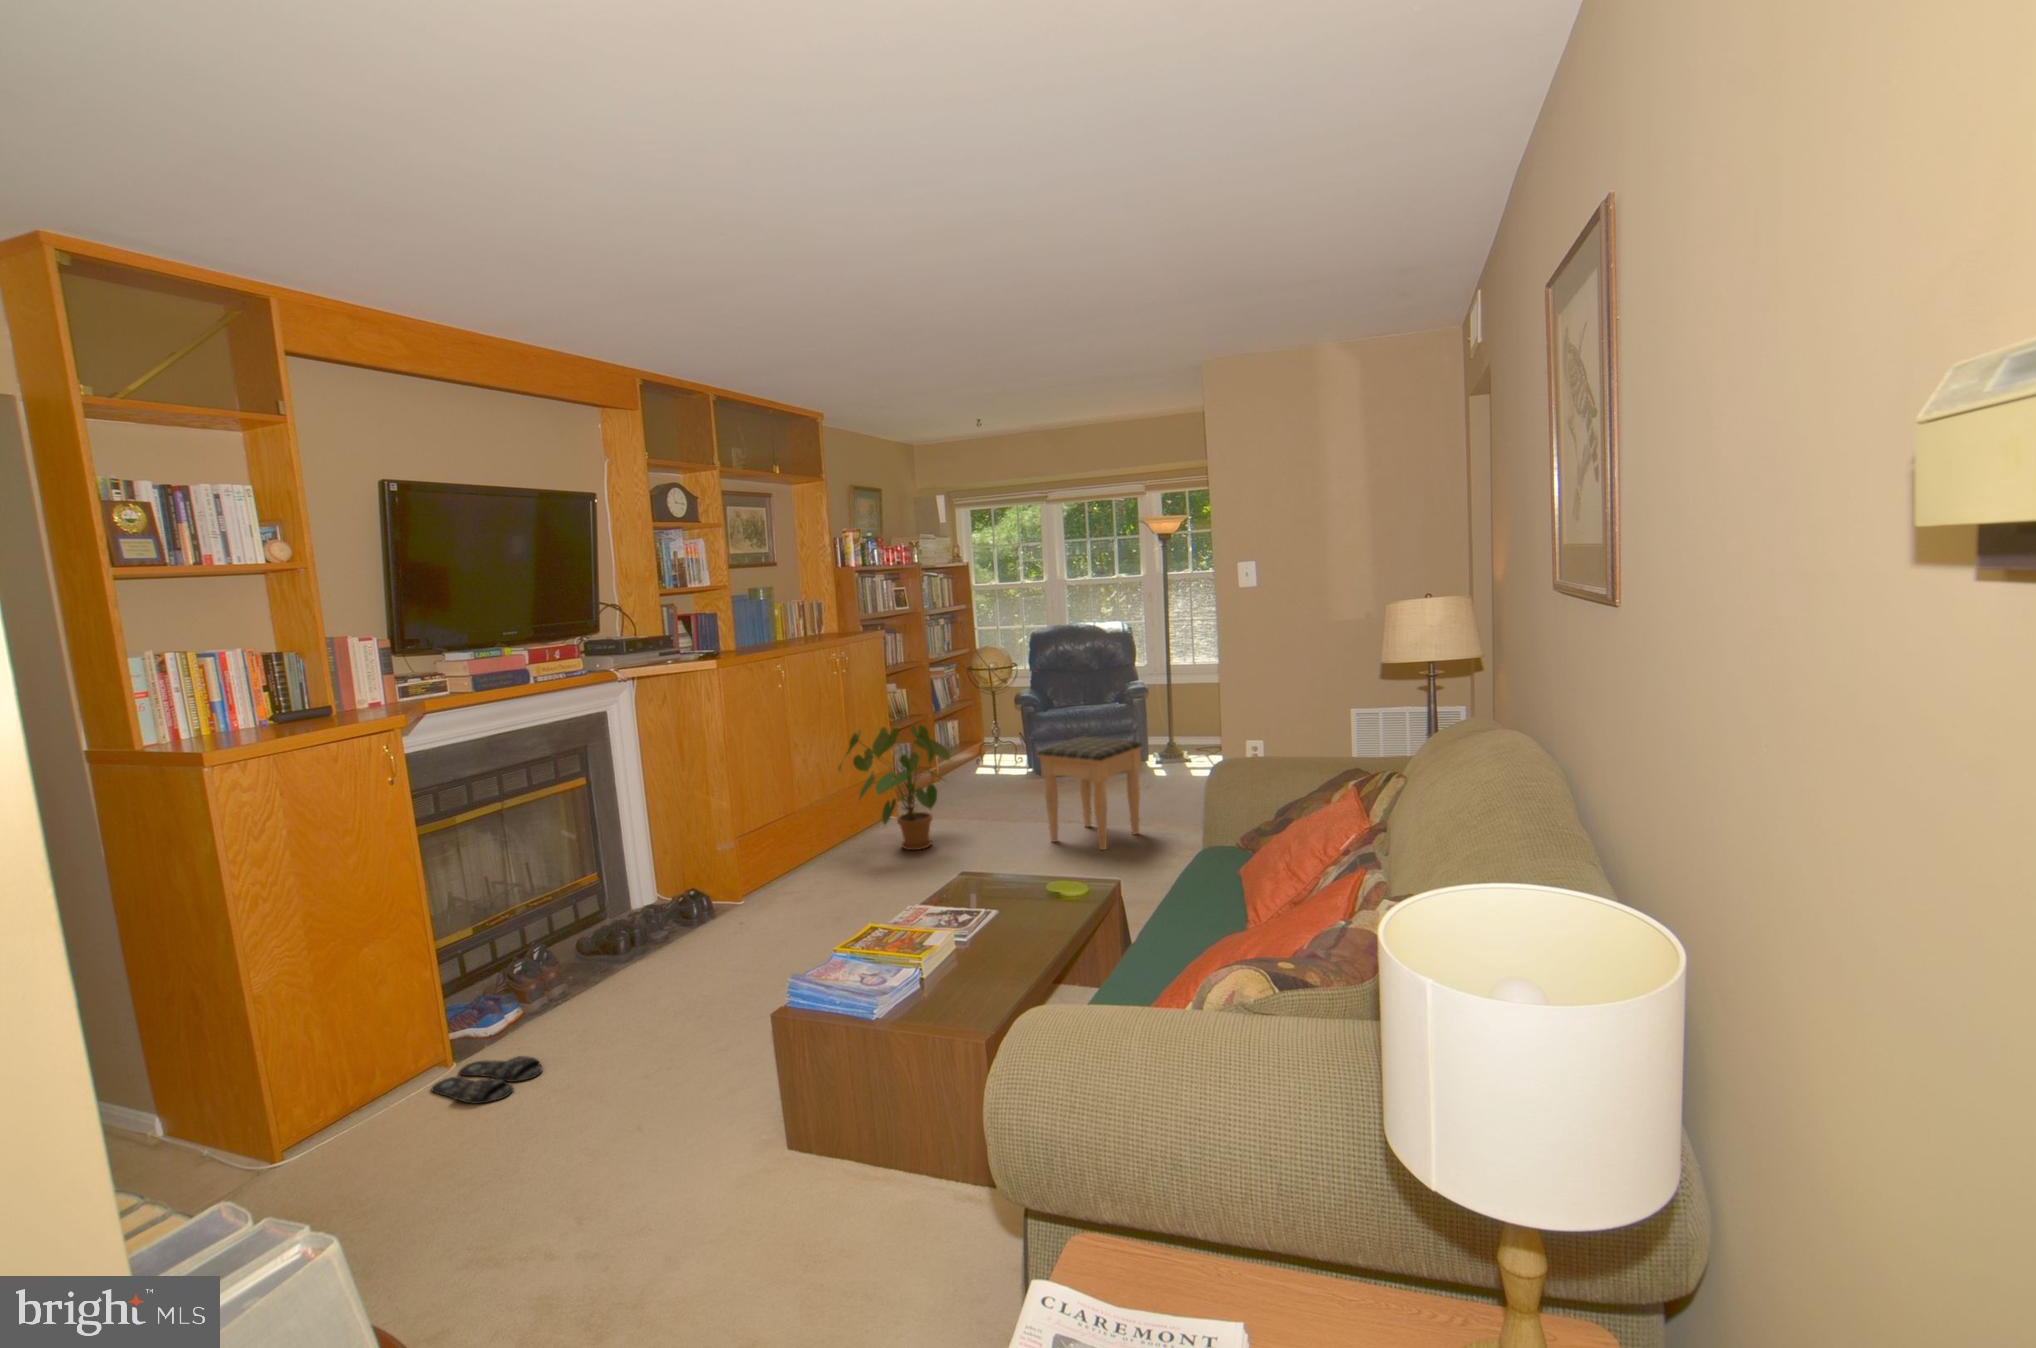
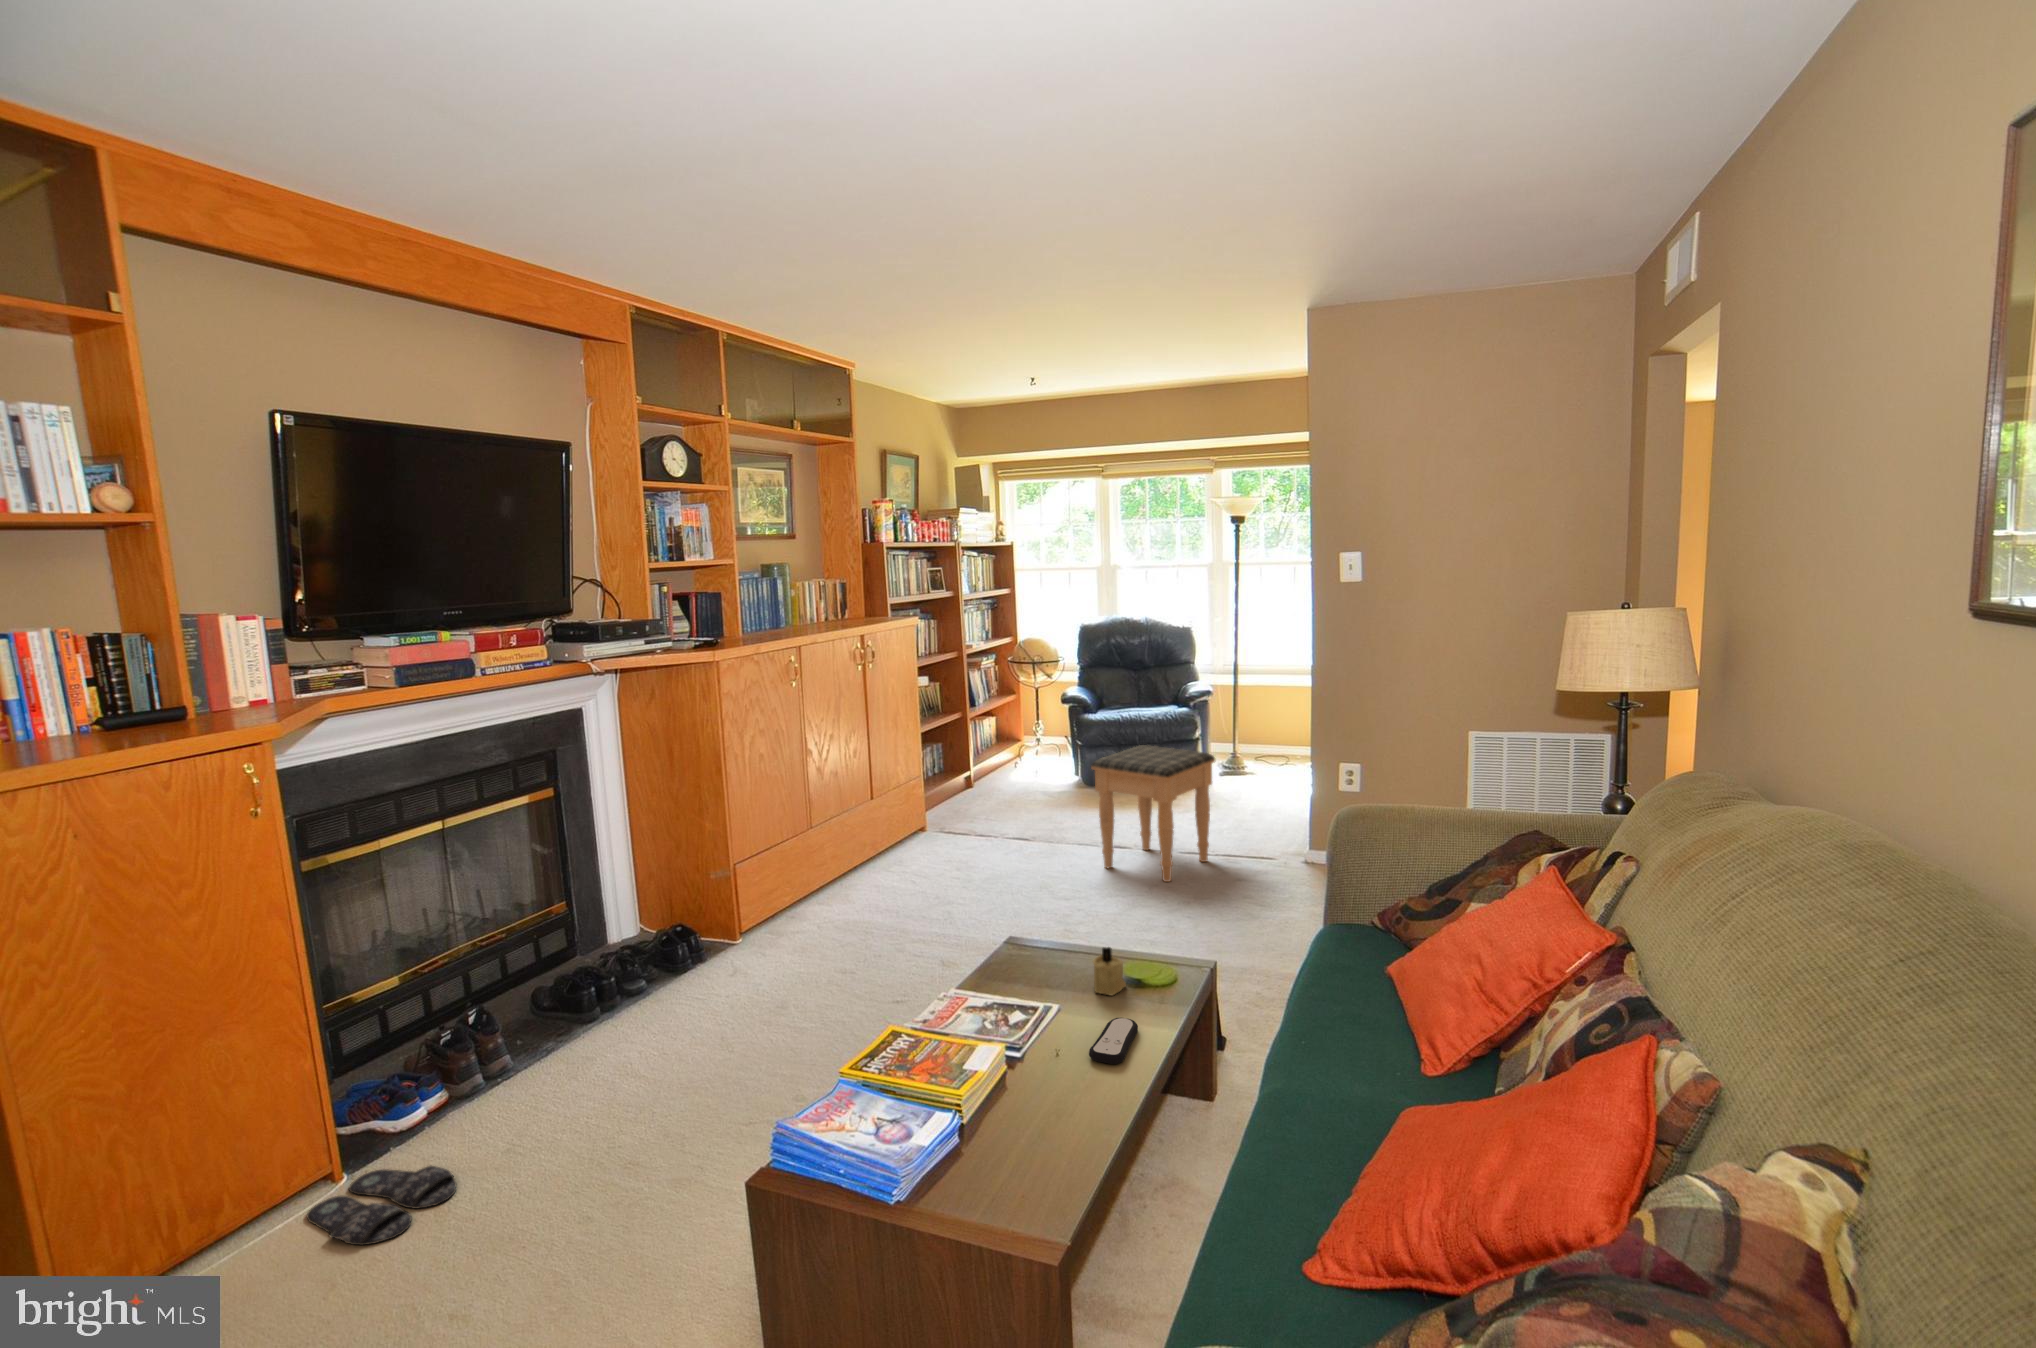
house plant: present [838,725,950,850] -> none [859,727,990,873]
candle: none [1023,871,1049,907] -> present [1093,947,1126,995]
remote control: none [1017,918,1054,945] -> present [1089,1018,1138,1064]

